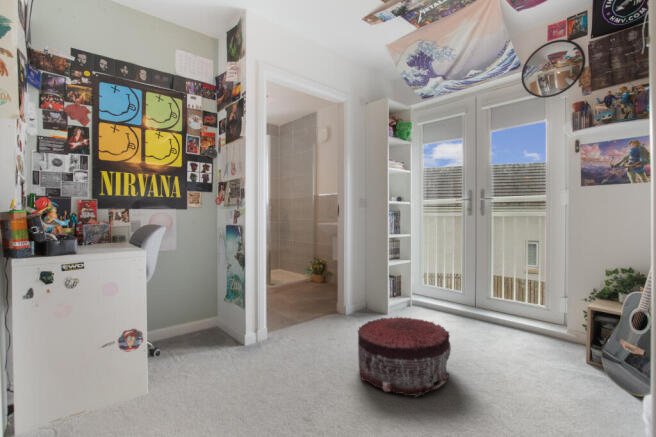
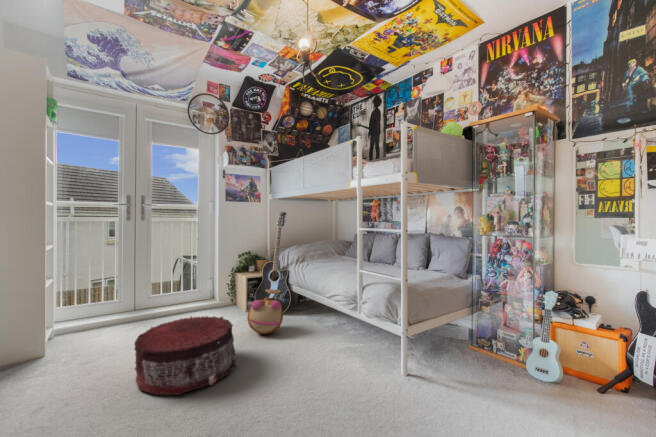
plush toy: none [505,338,580,403] -> present [247,297,283,334]

